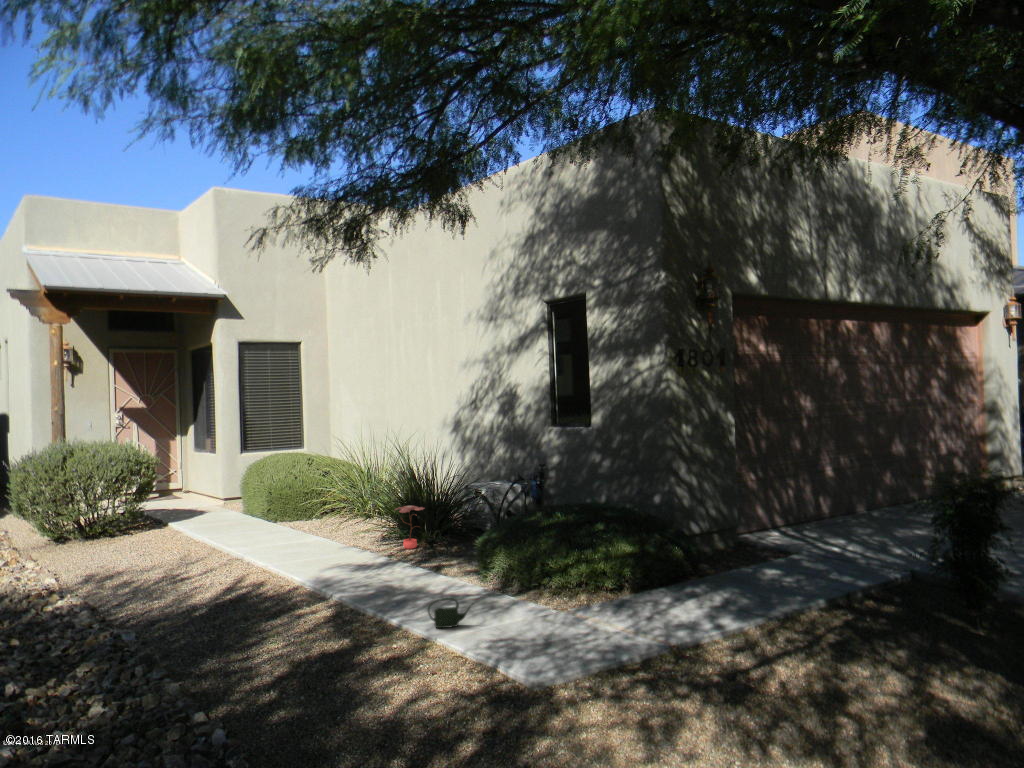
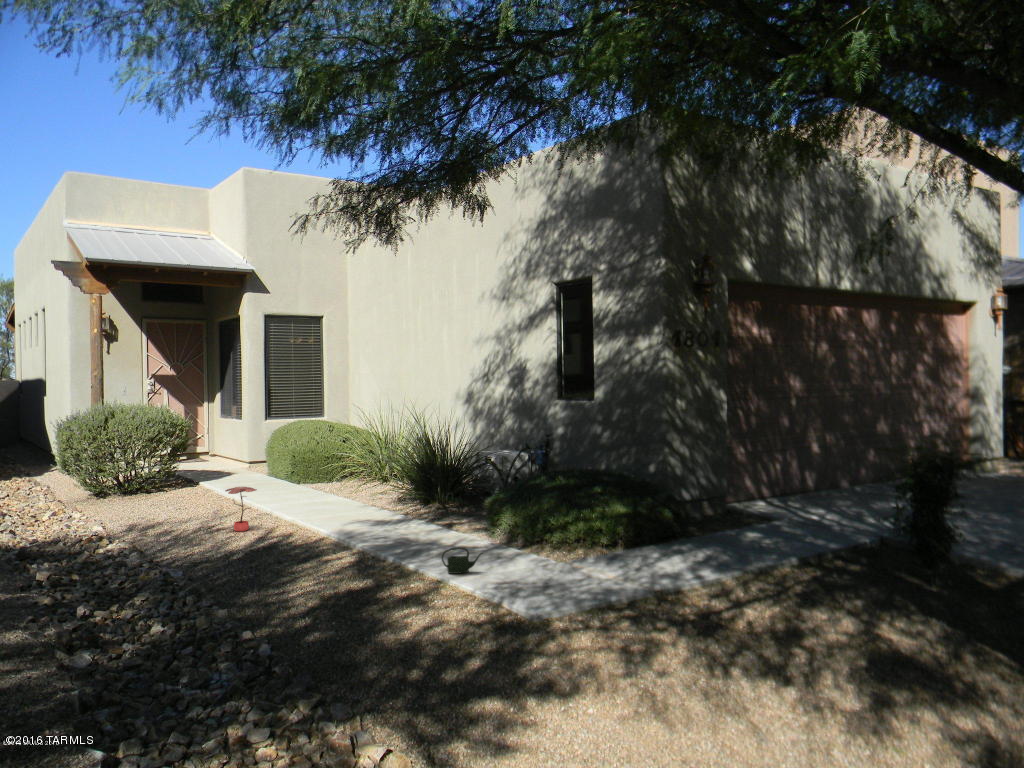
potted plant: present [395,506,424,549] -> present [225,487,257,531]

